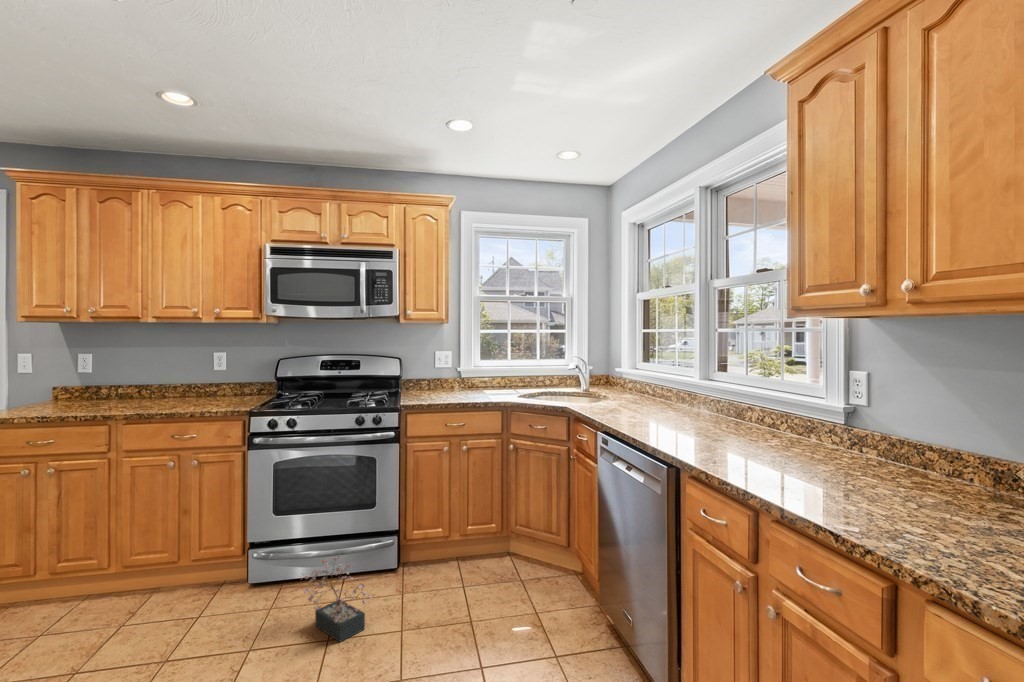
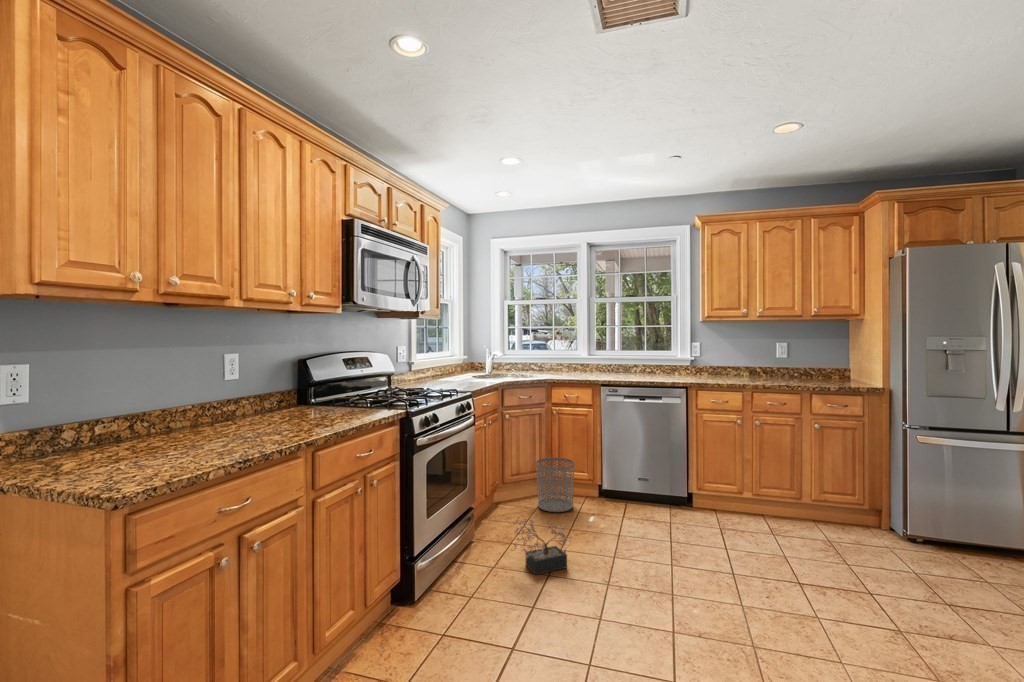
waste bin: none [509,517,565,603] -> present [536,458,575,512]

